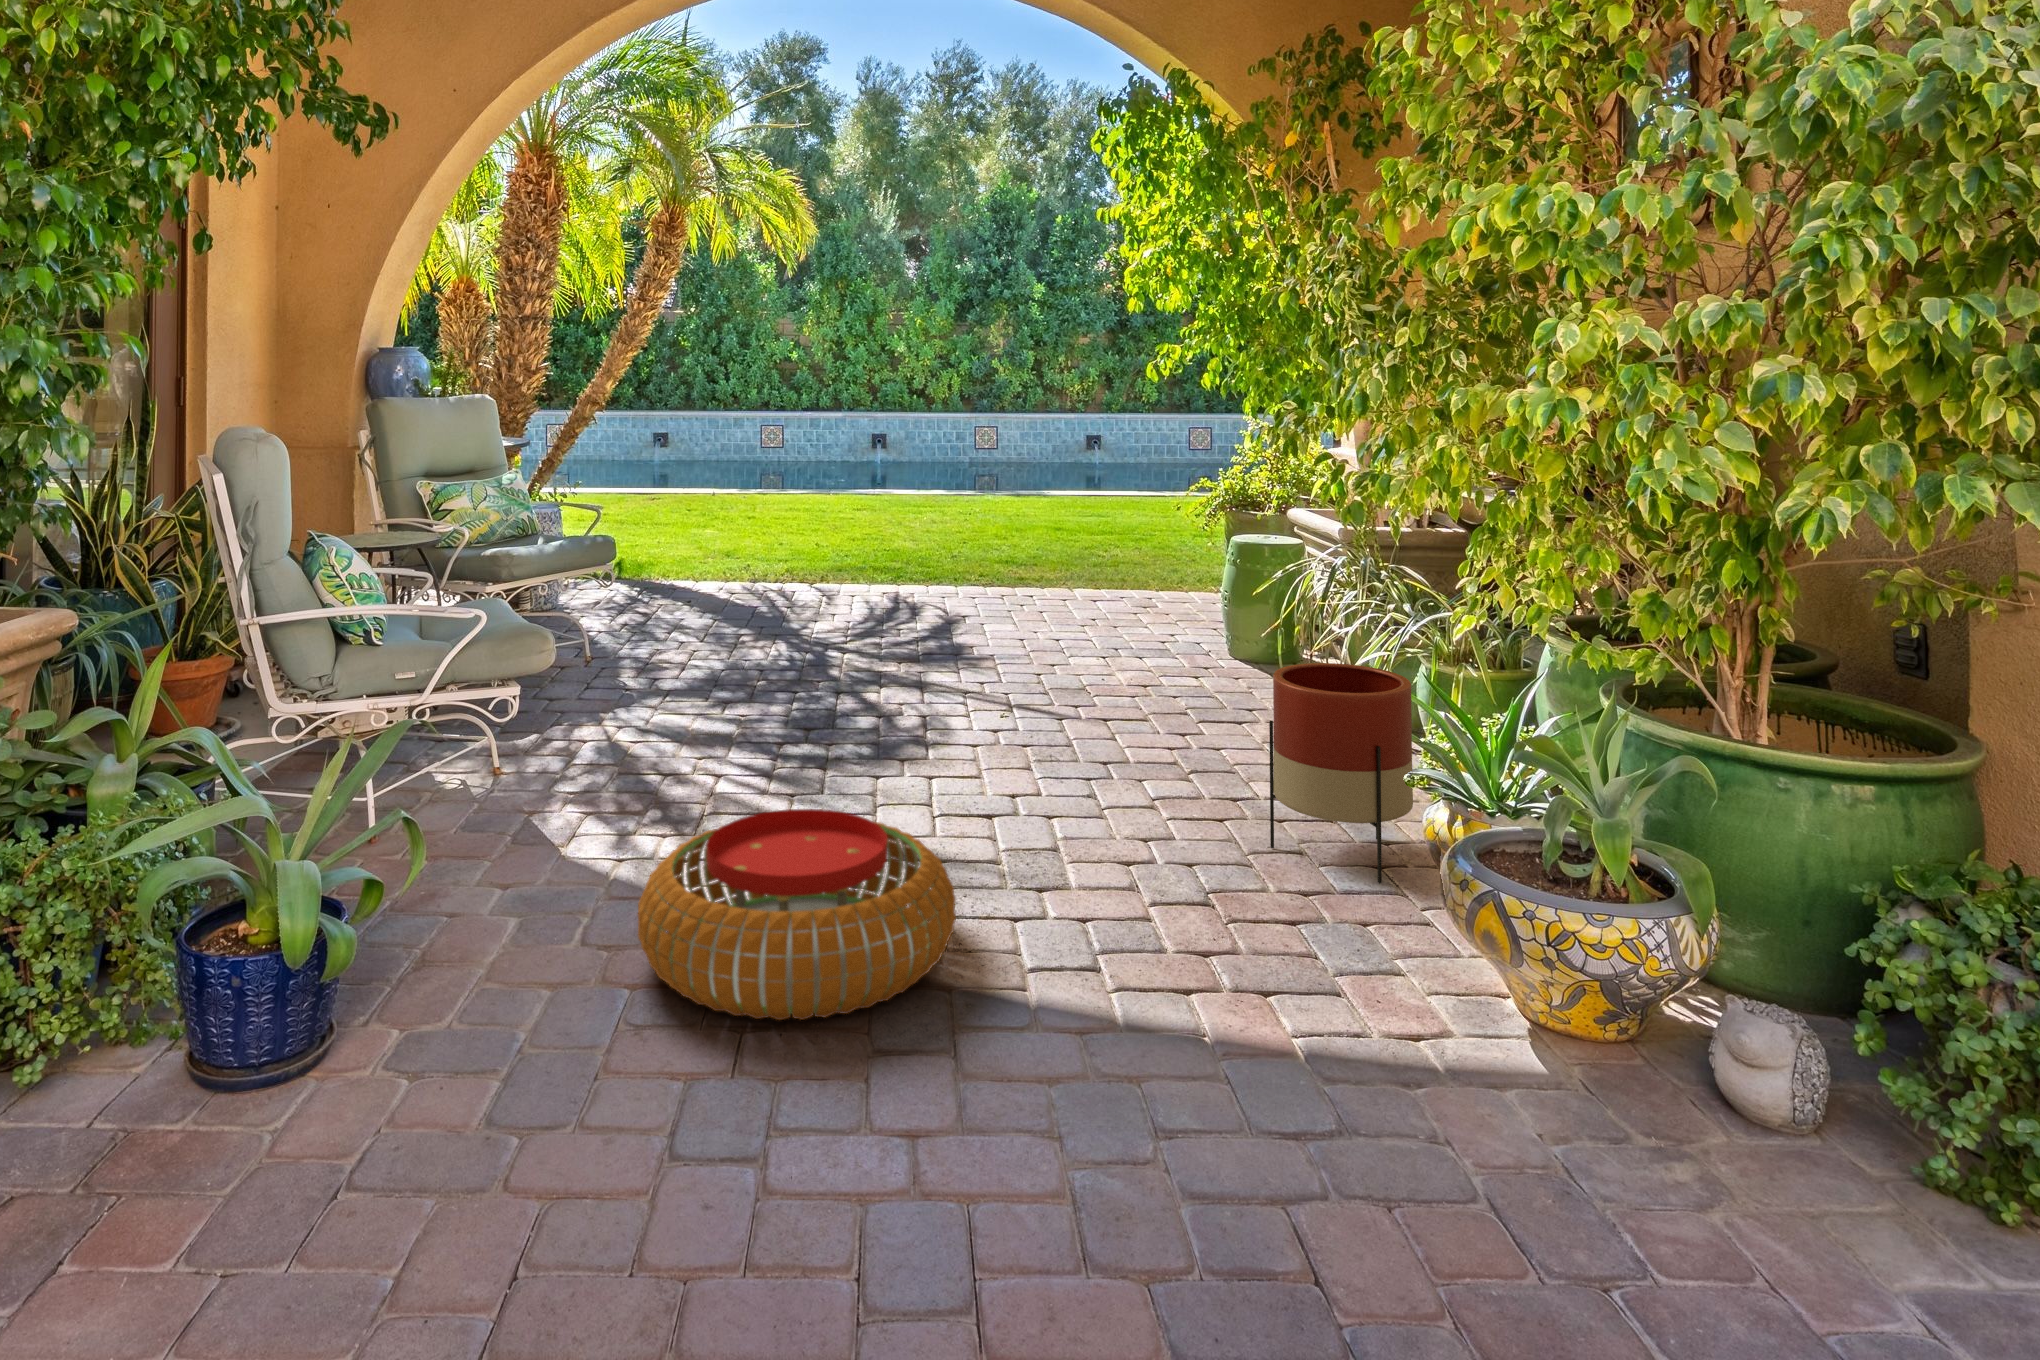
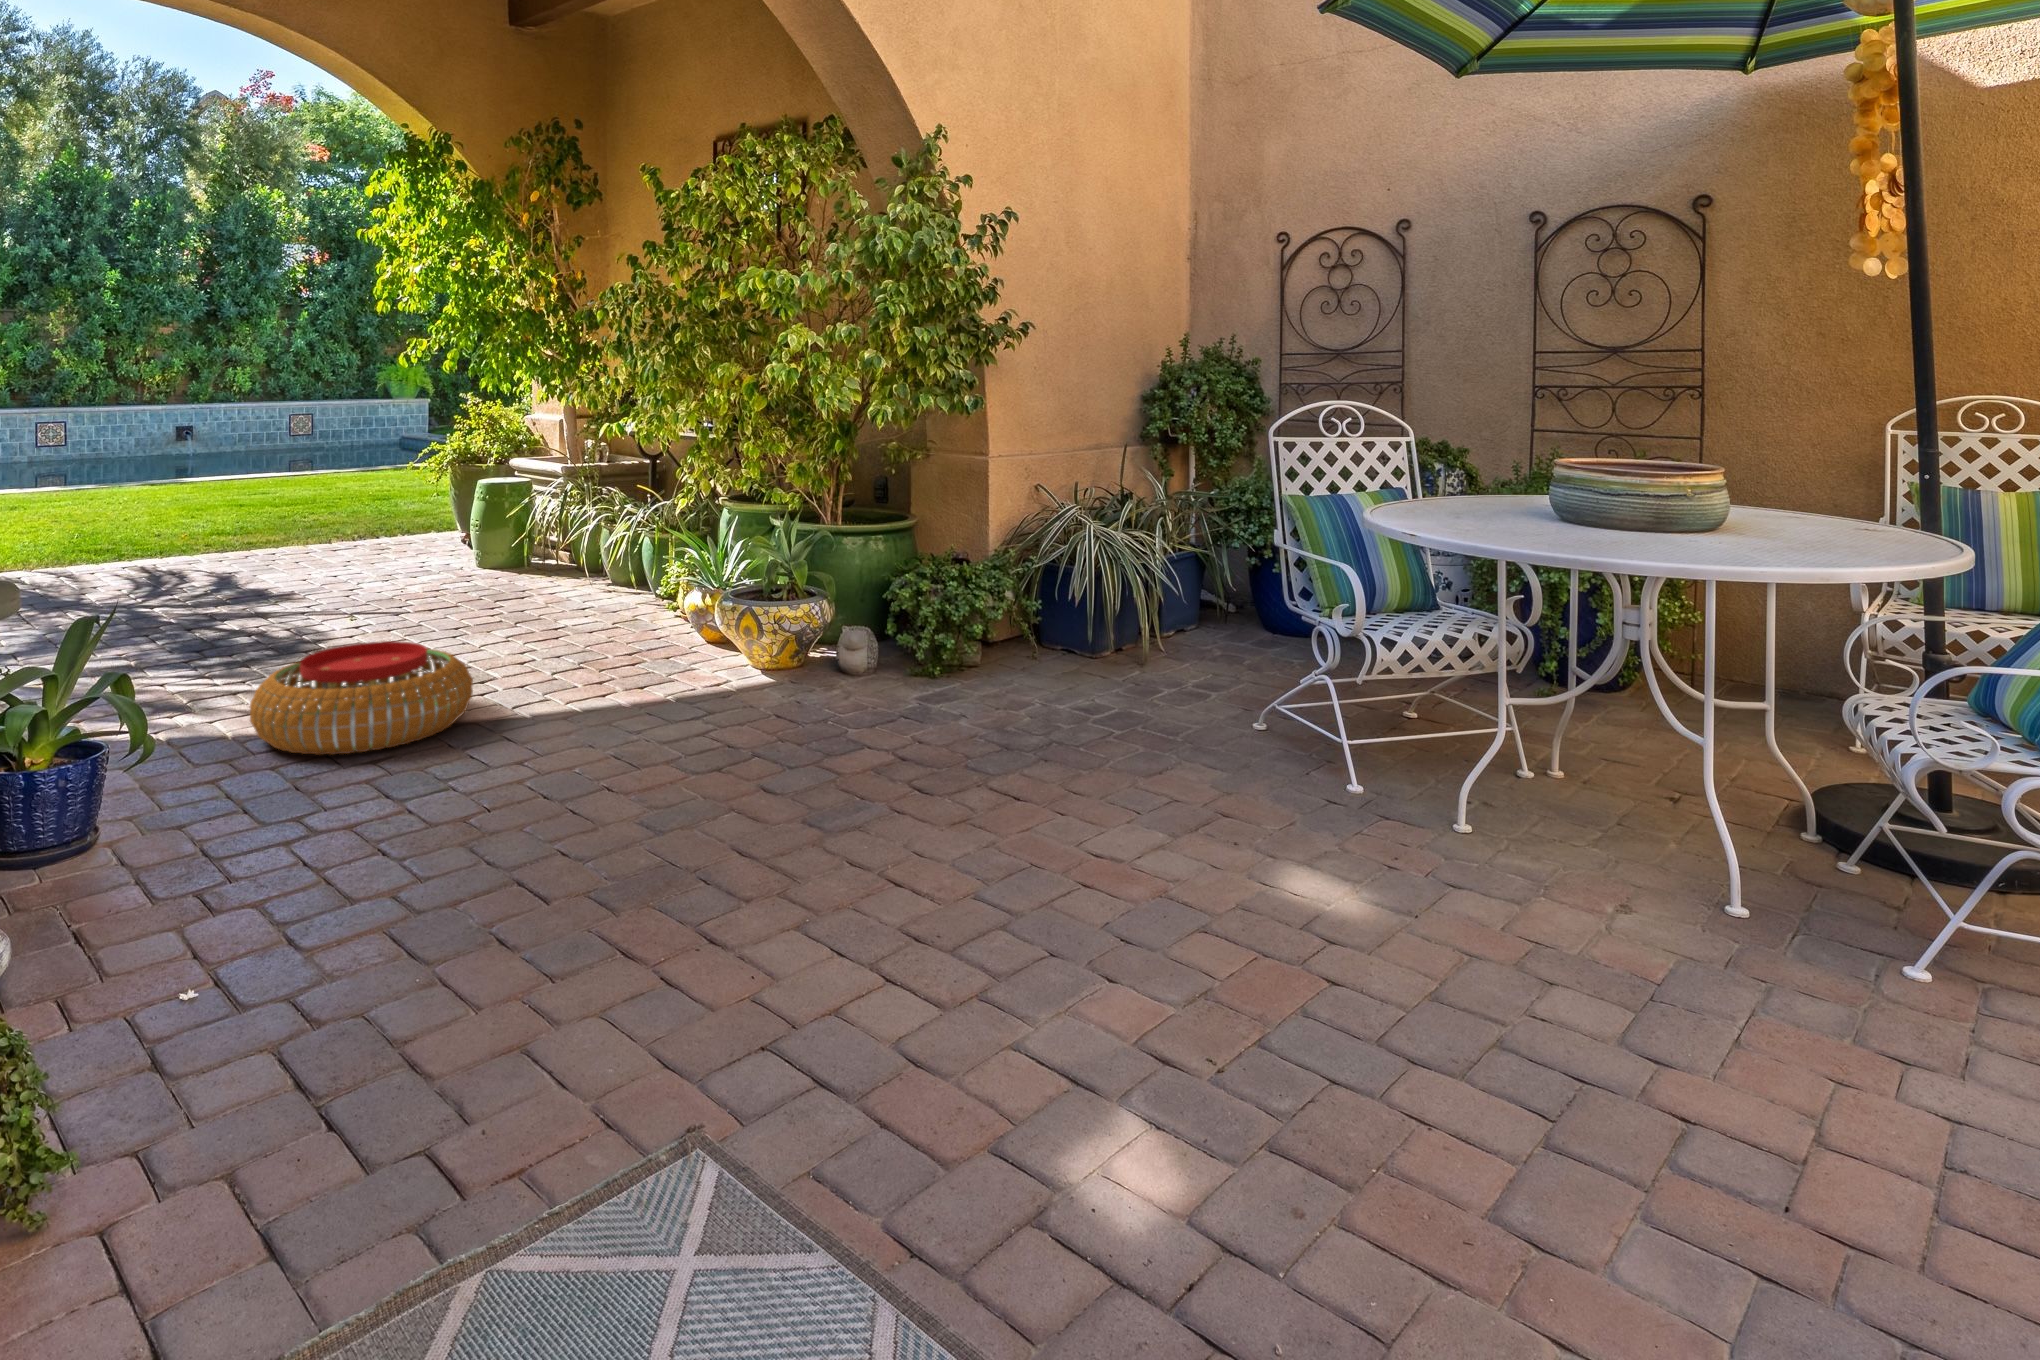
planter: present [1269,663,1413,883] -> none [599,527,678,639]

